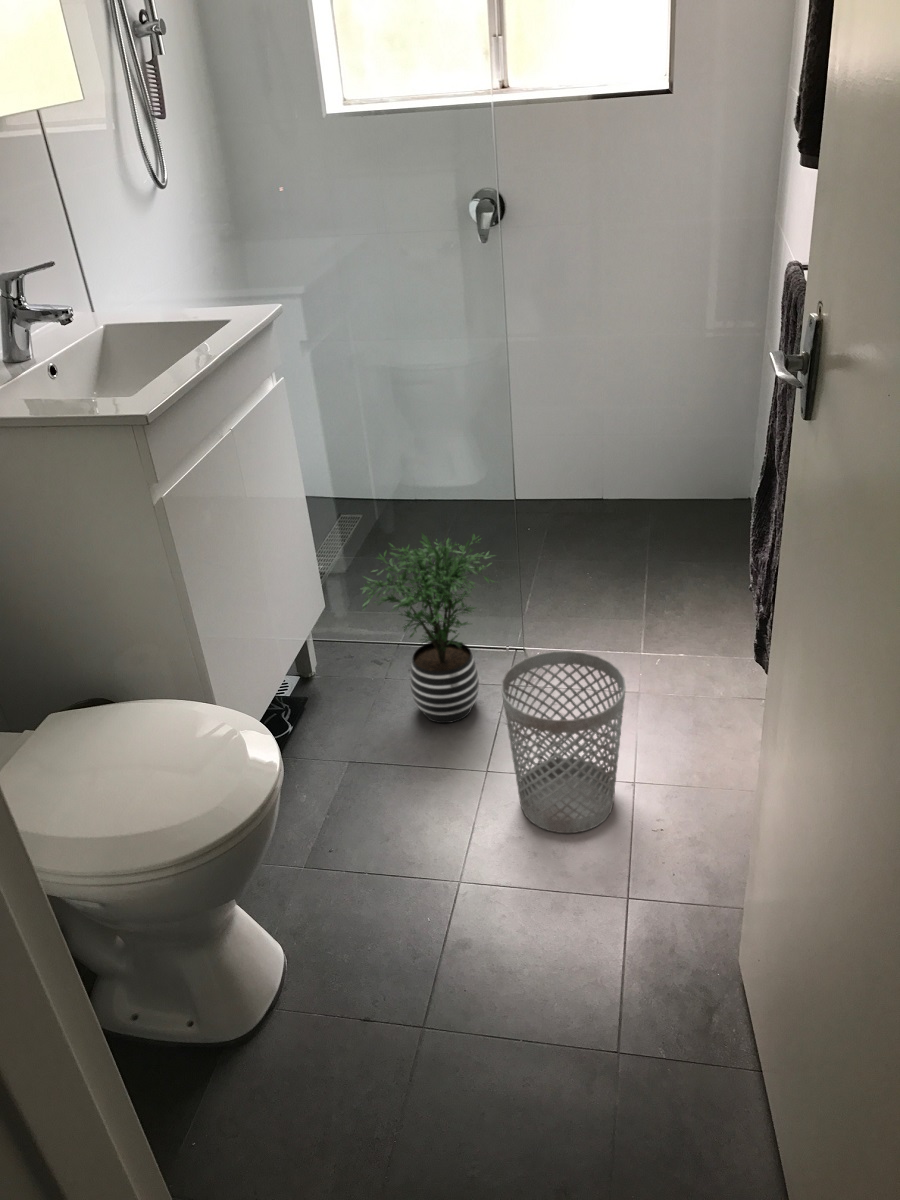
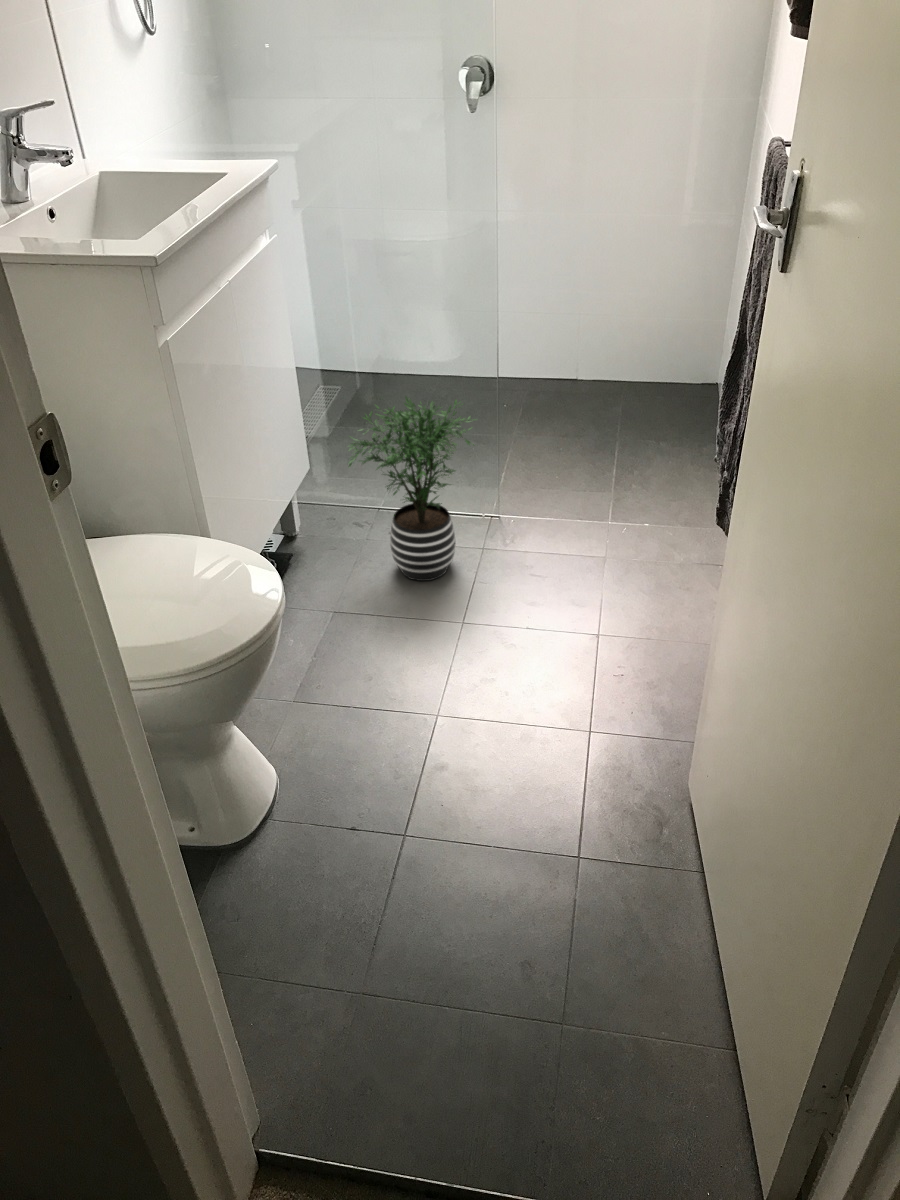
wastebasket: present [501,651,626,833] -> none [482,510,597,678]

